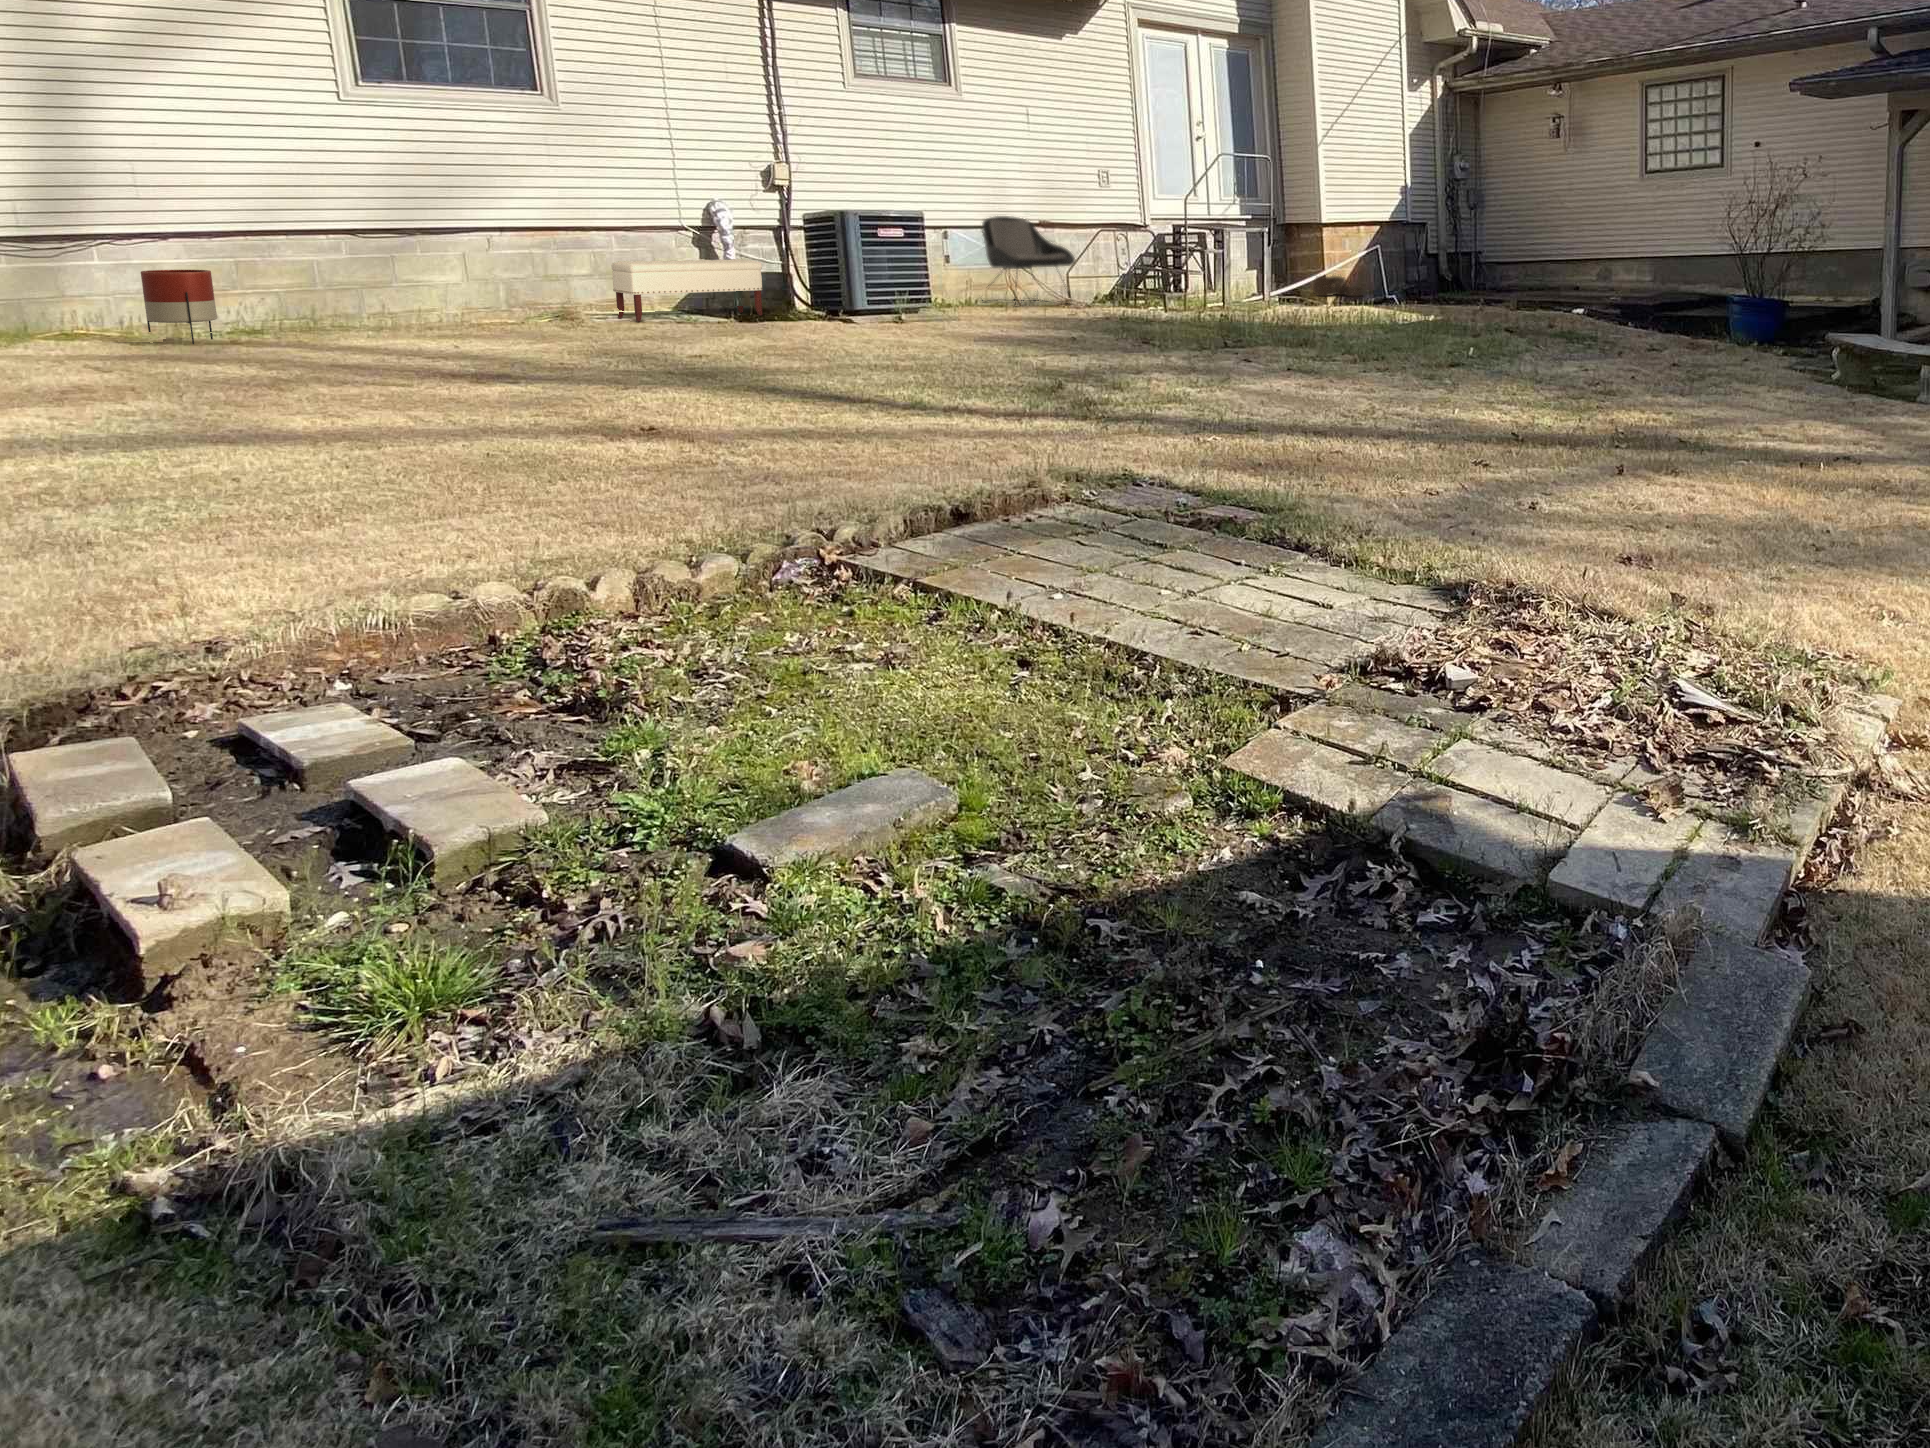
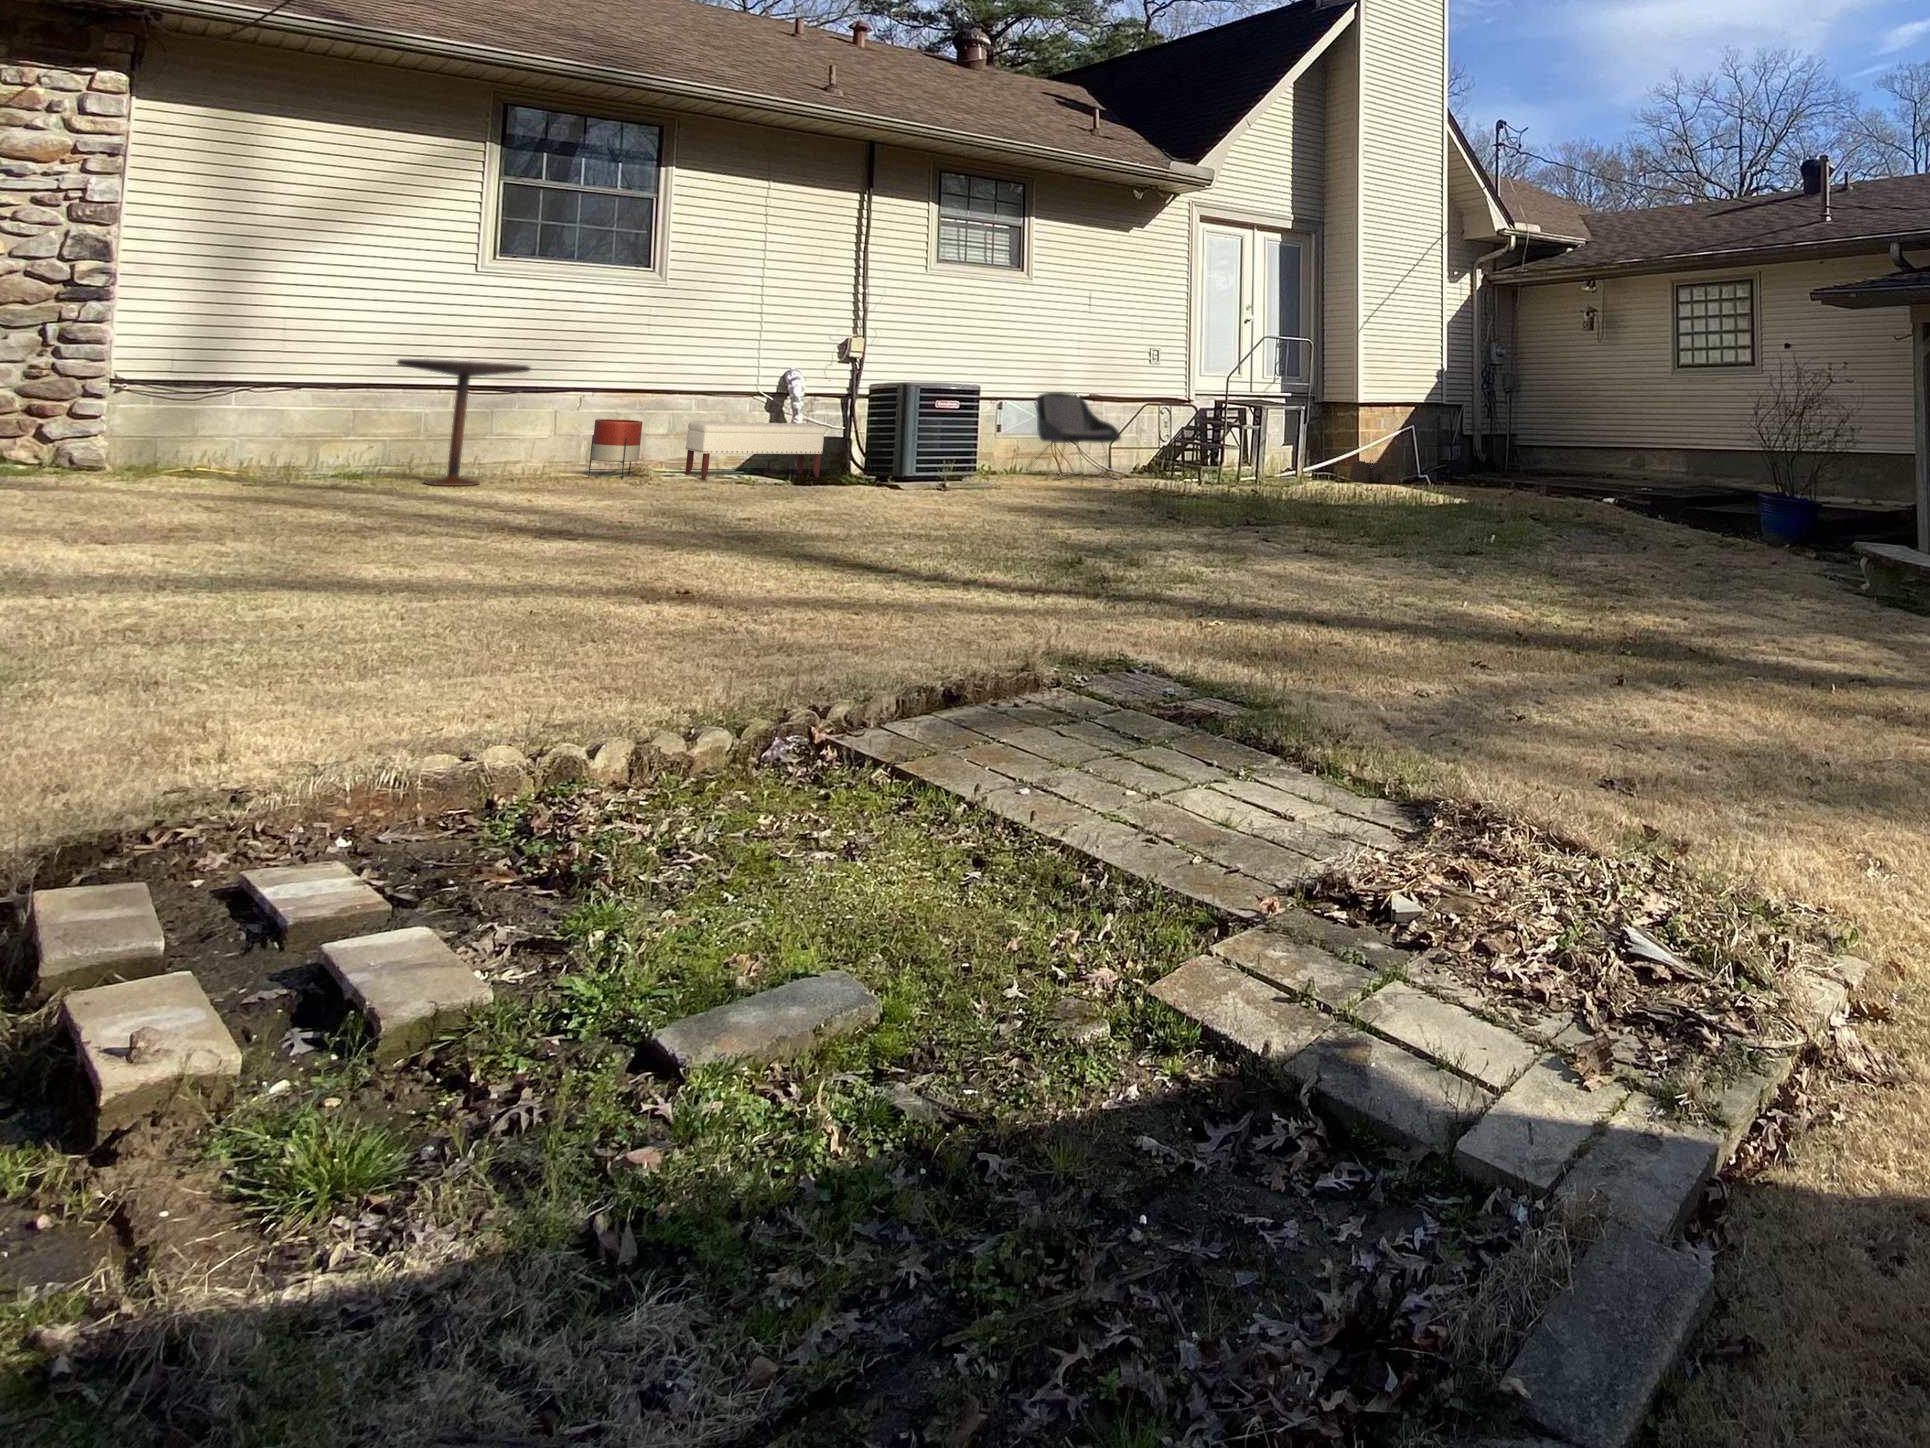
pedestal table: none [270,205,426,340] -> present [397,359,530,486]
planter: present [141,270,217,344] -> present [588,419,642,480]

